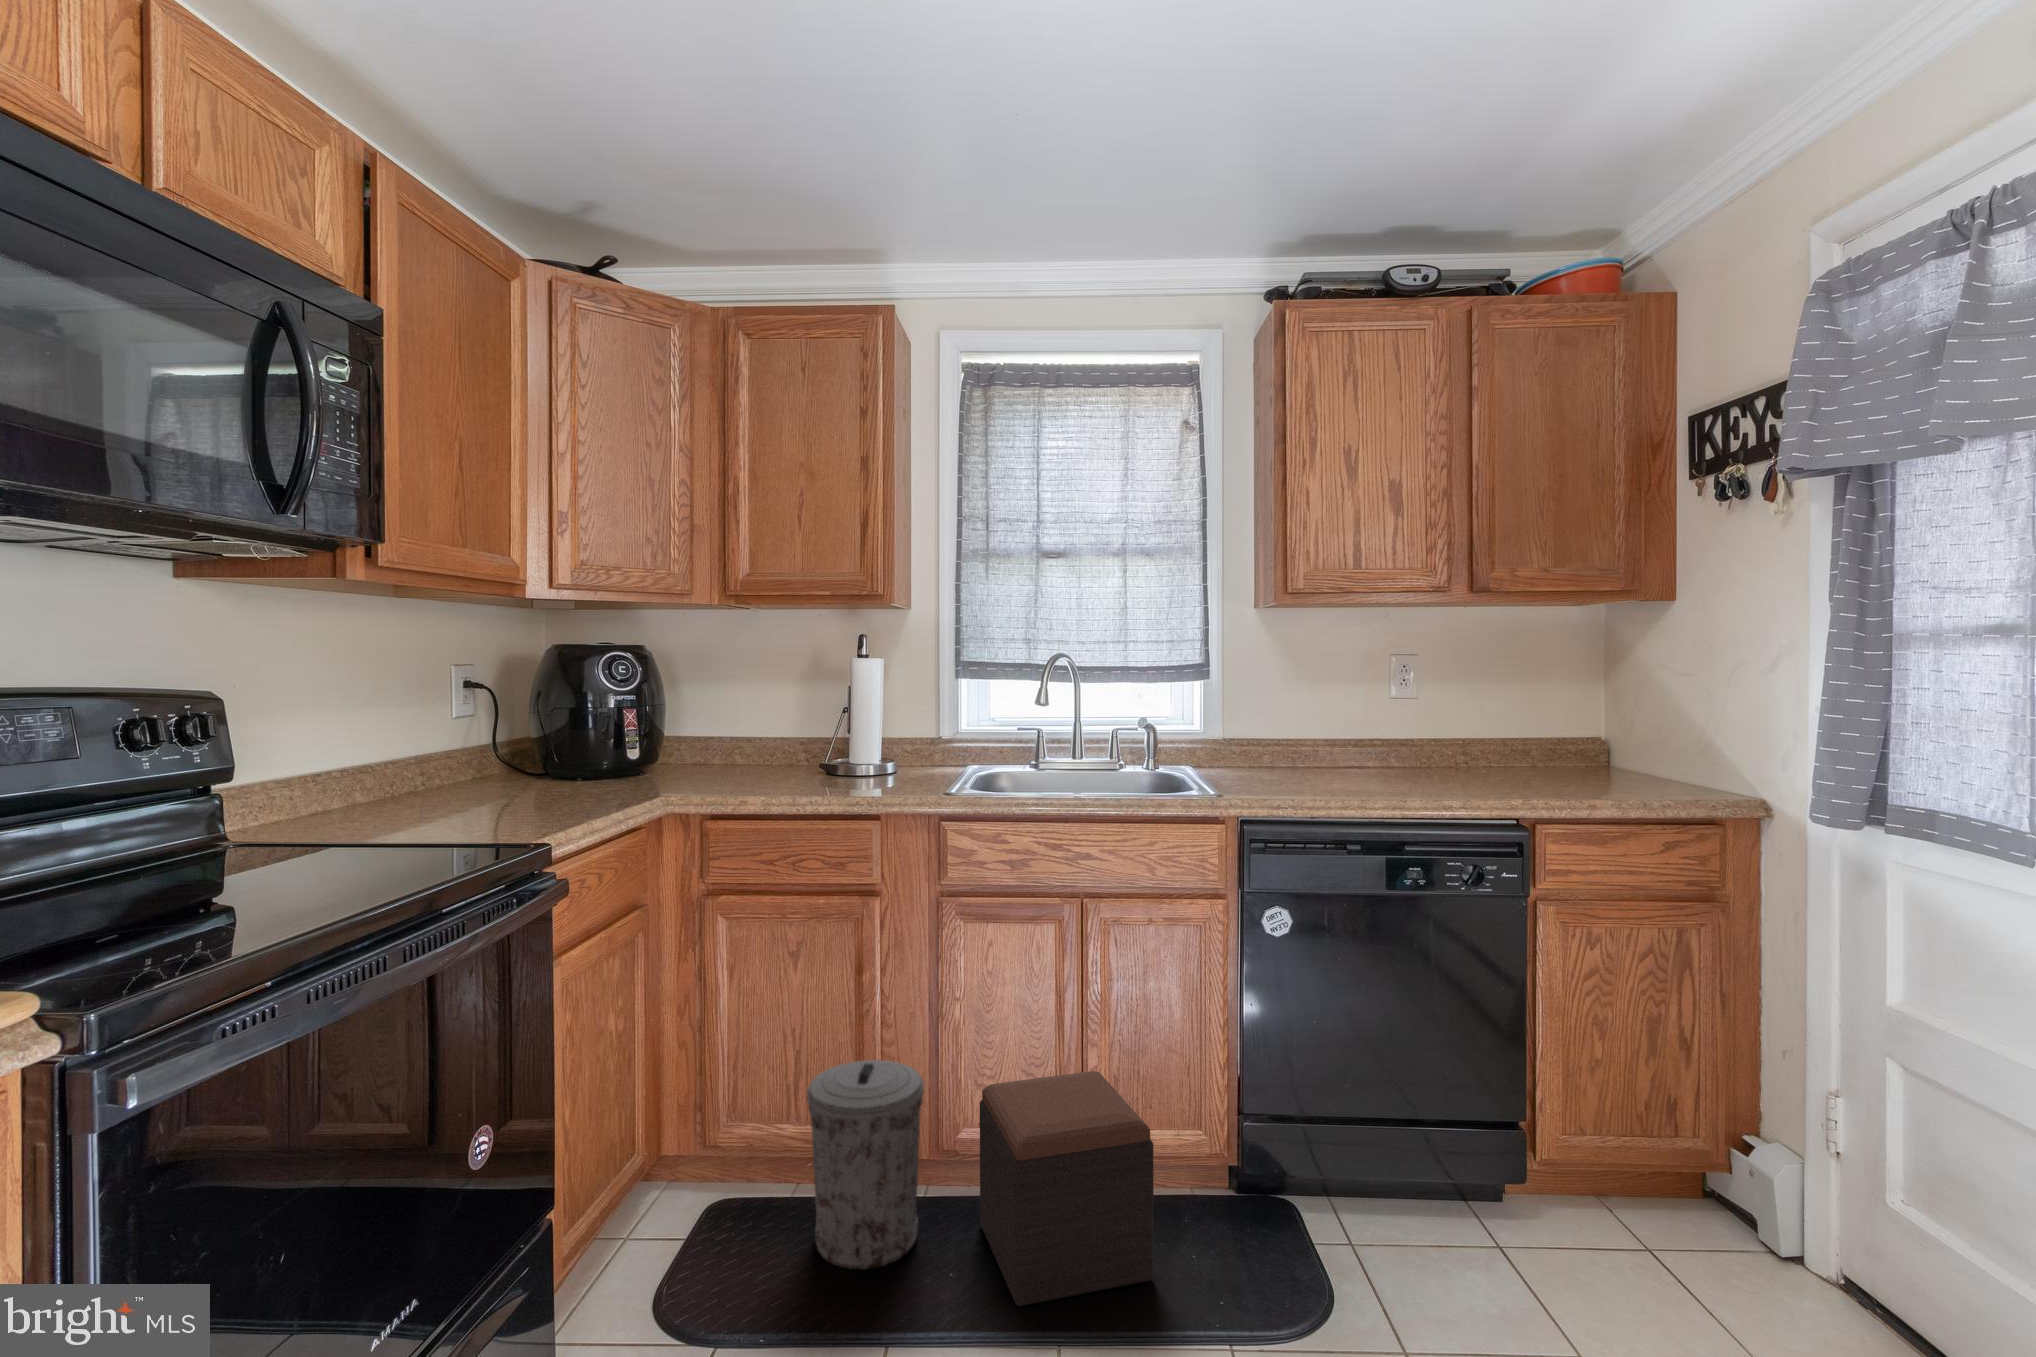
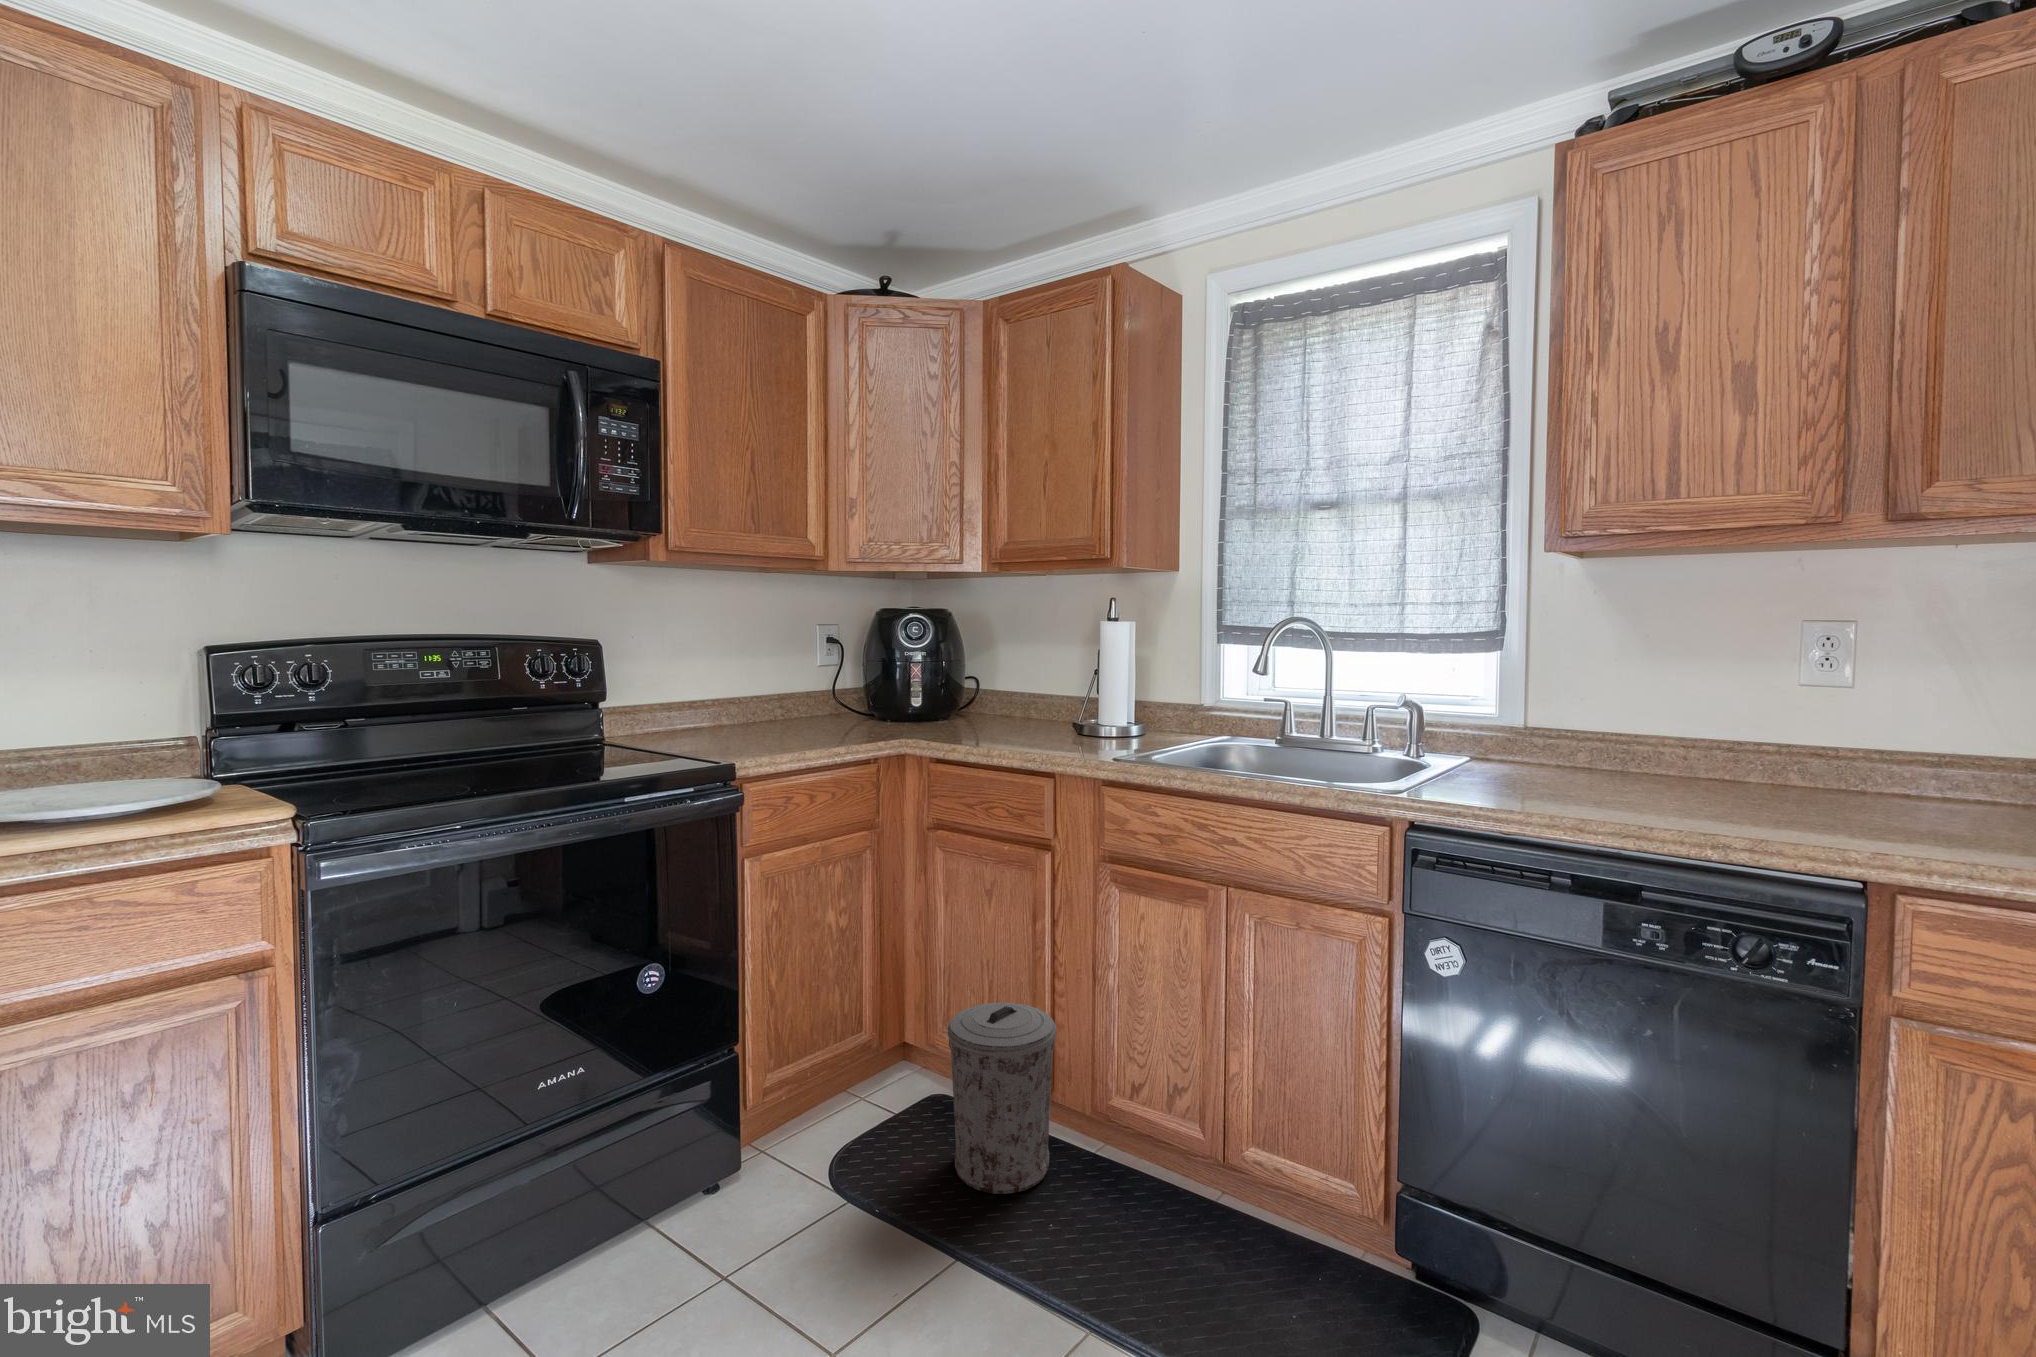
footstool: present [980,1071,1154,1306] -> none [1068,1058,1240,1313]

